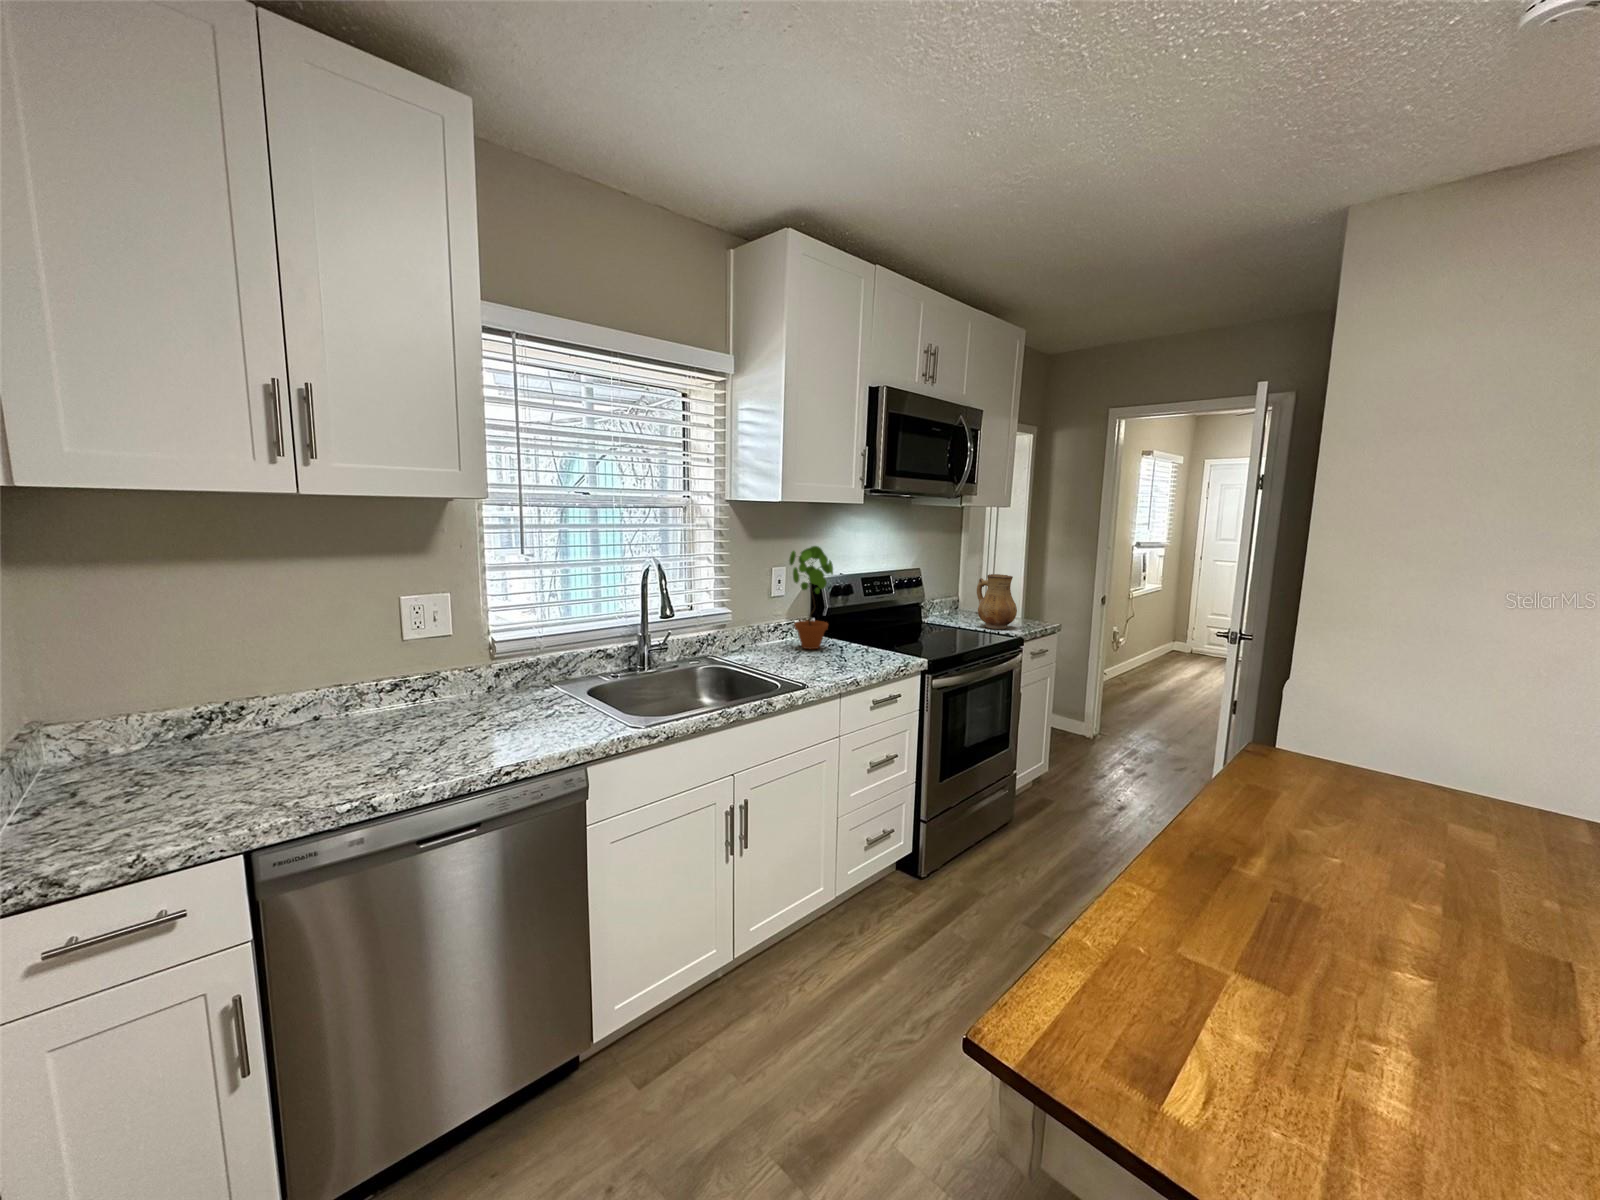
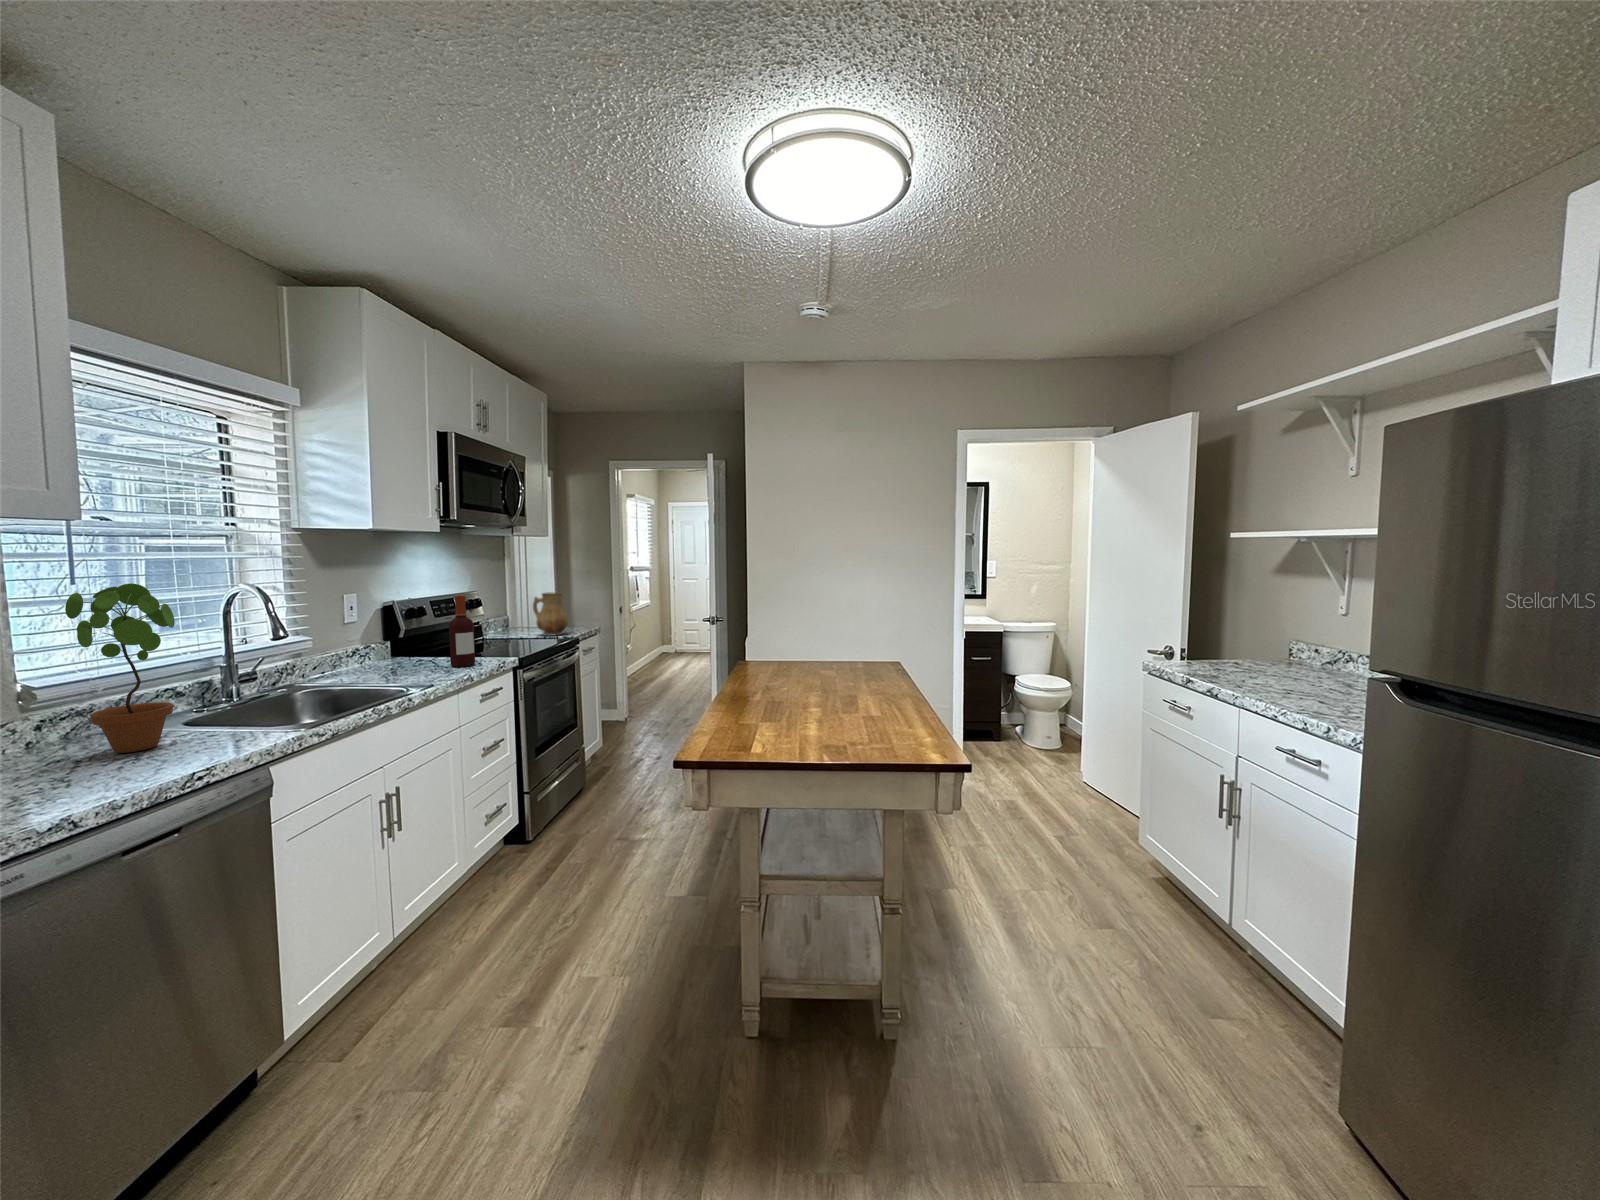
potted plant: present [789,546,833,649] -> present [65,583,175,753]
bottle: none [851,577,879,662] -> present [449,595,475,667]

